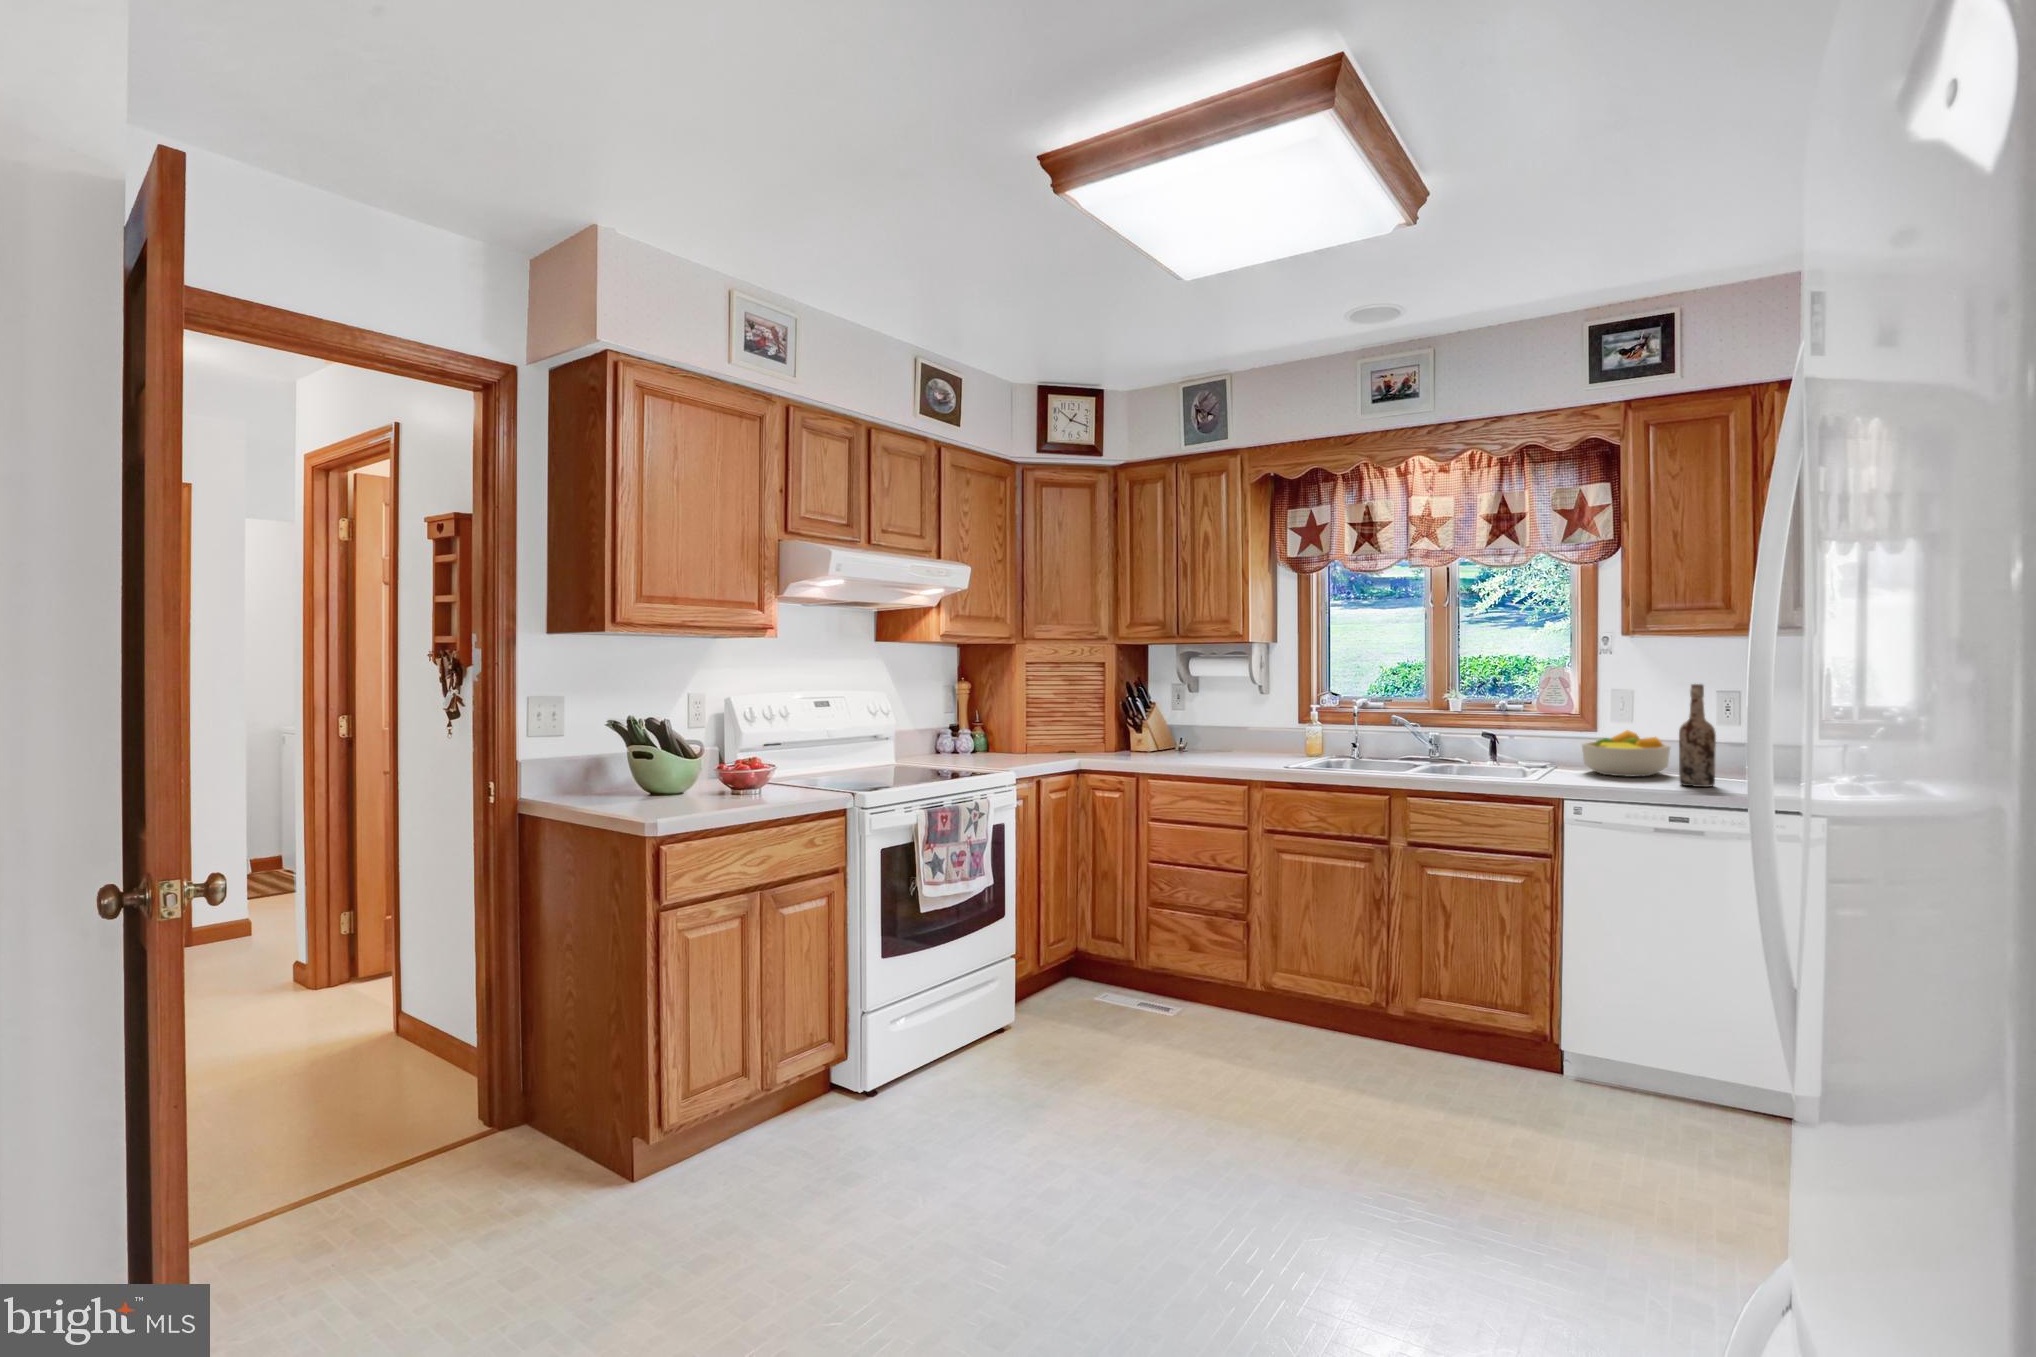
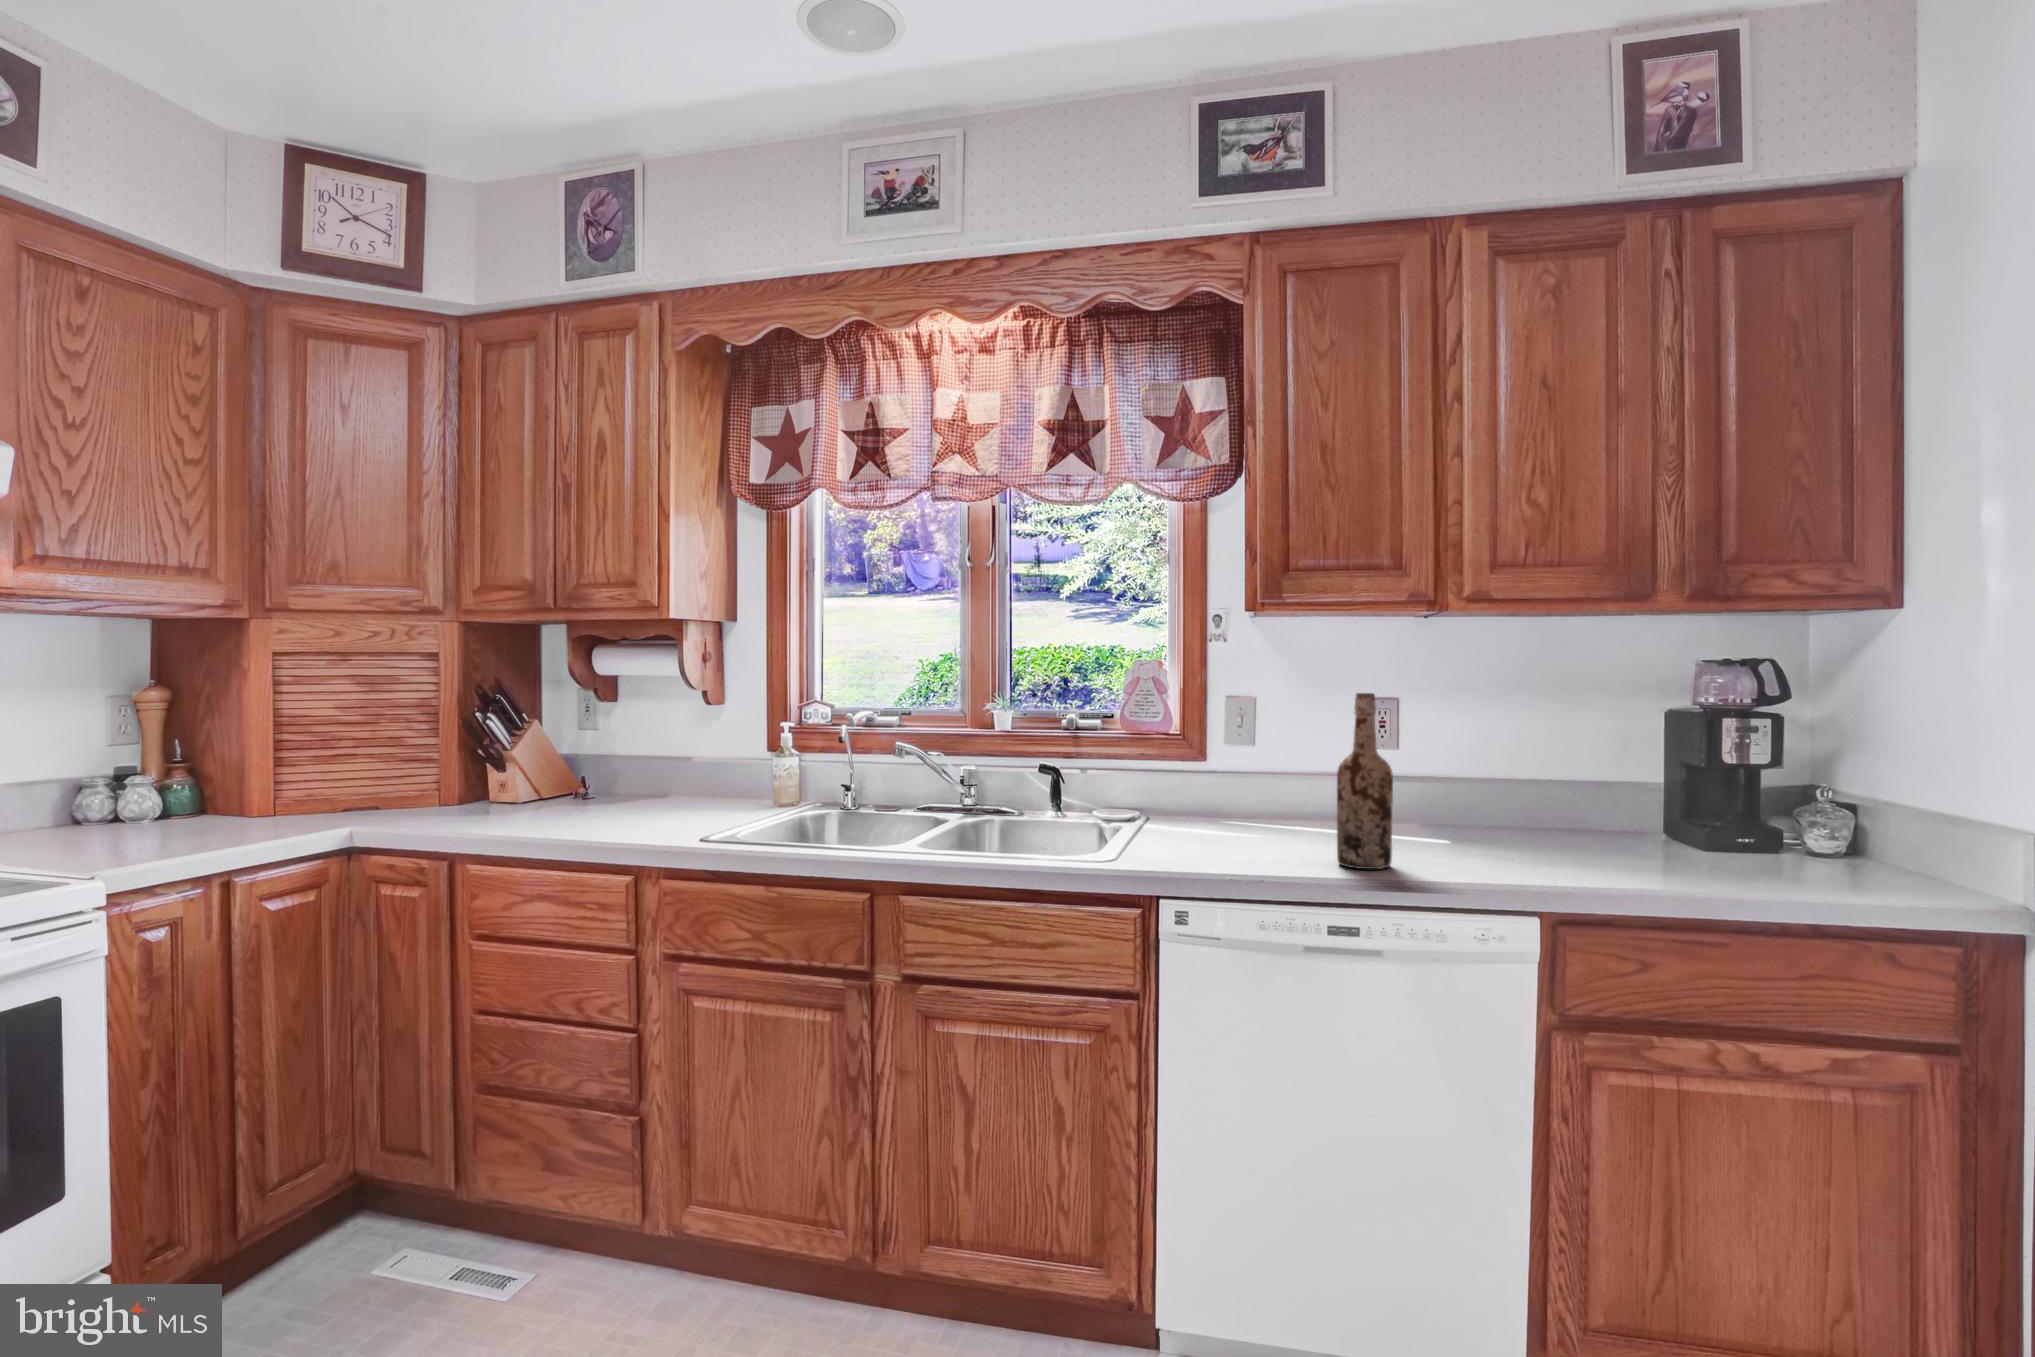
fruit bowl: present [1582,730,1670,777] -> none [1183,762,1311,844]

